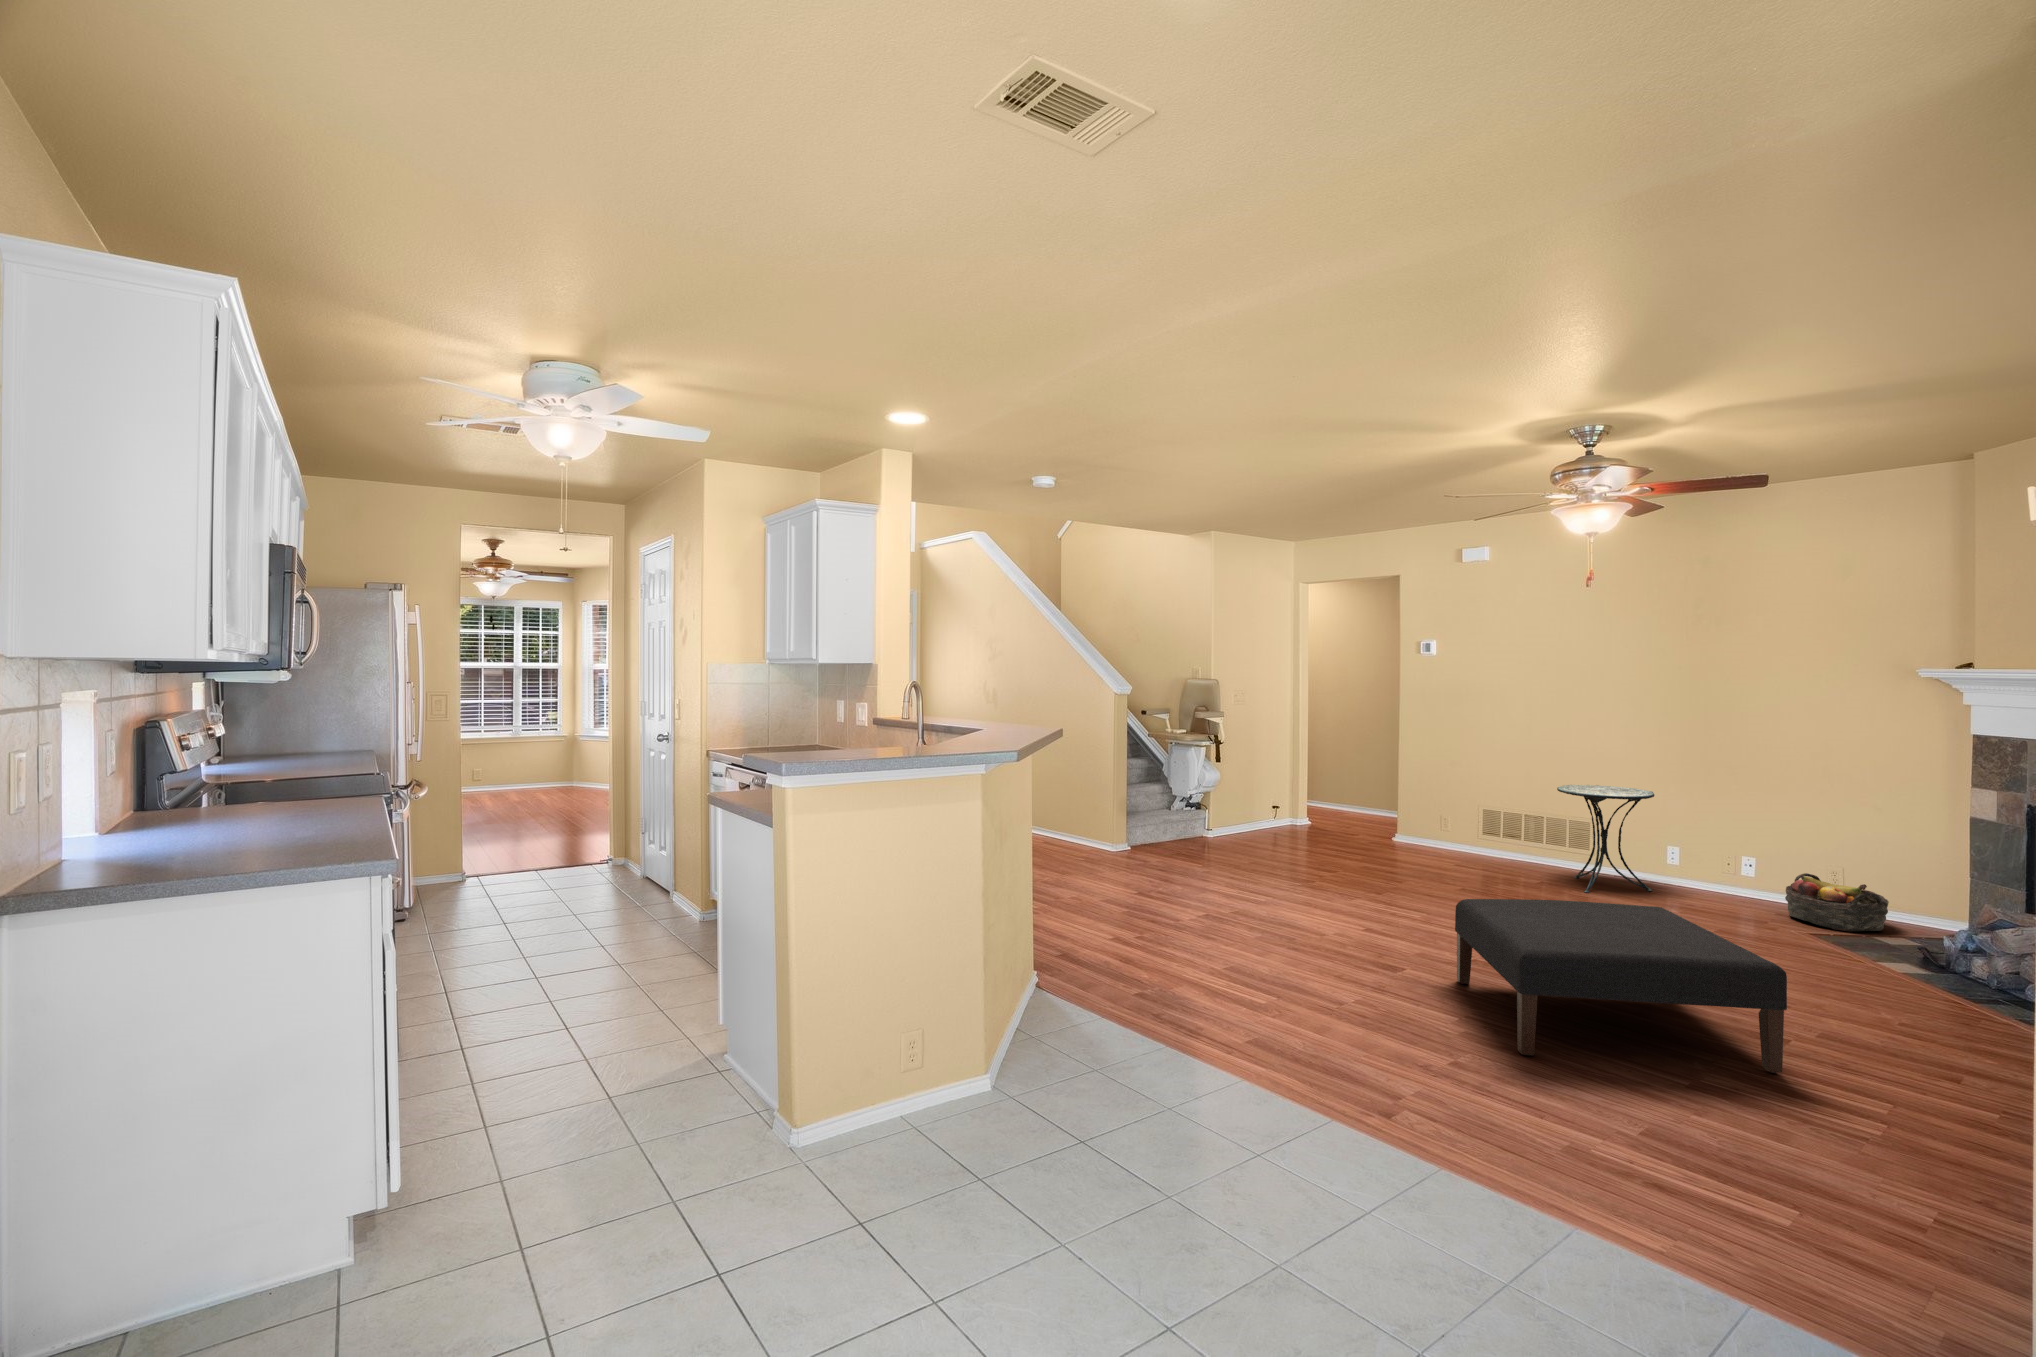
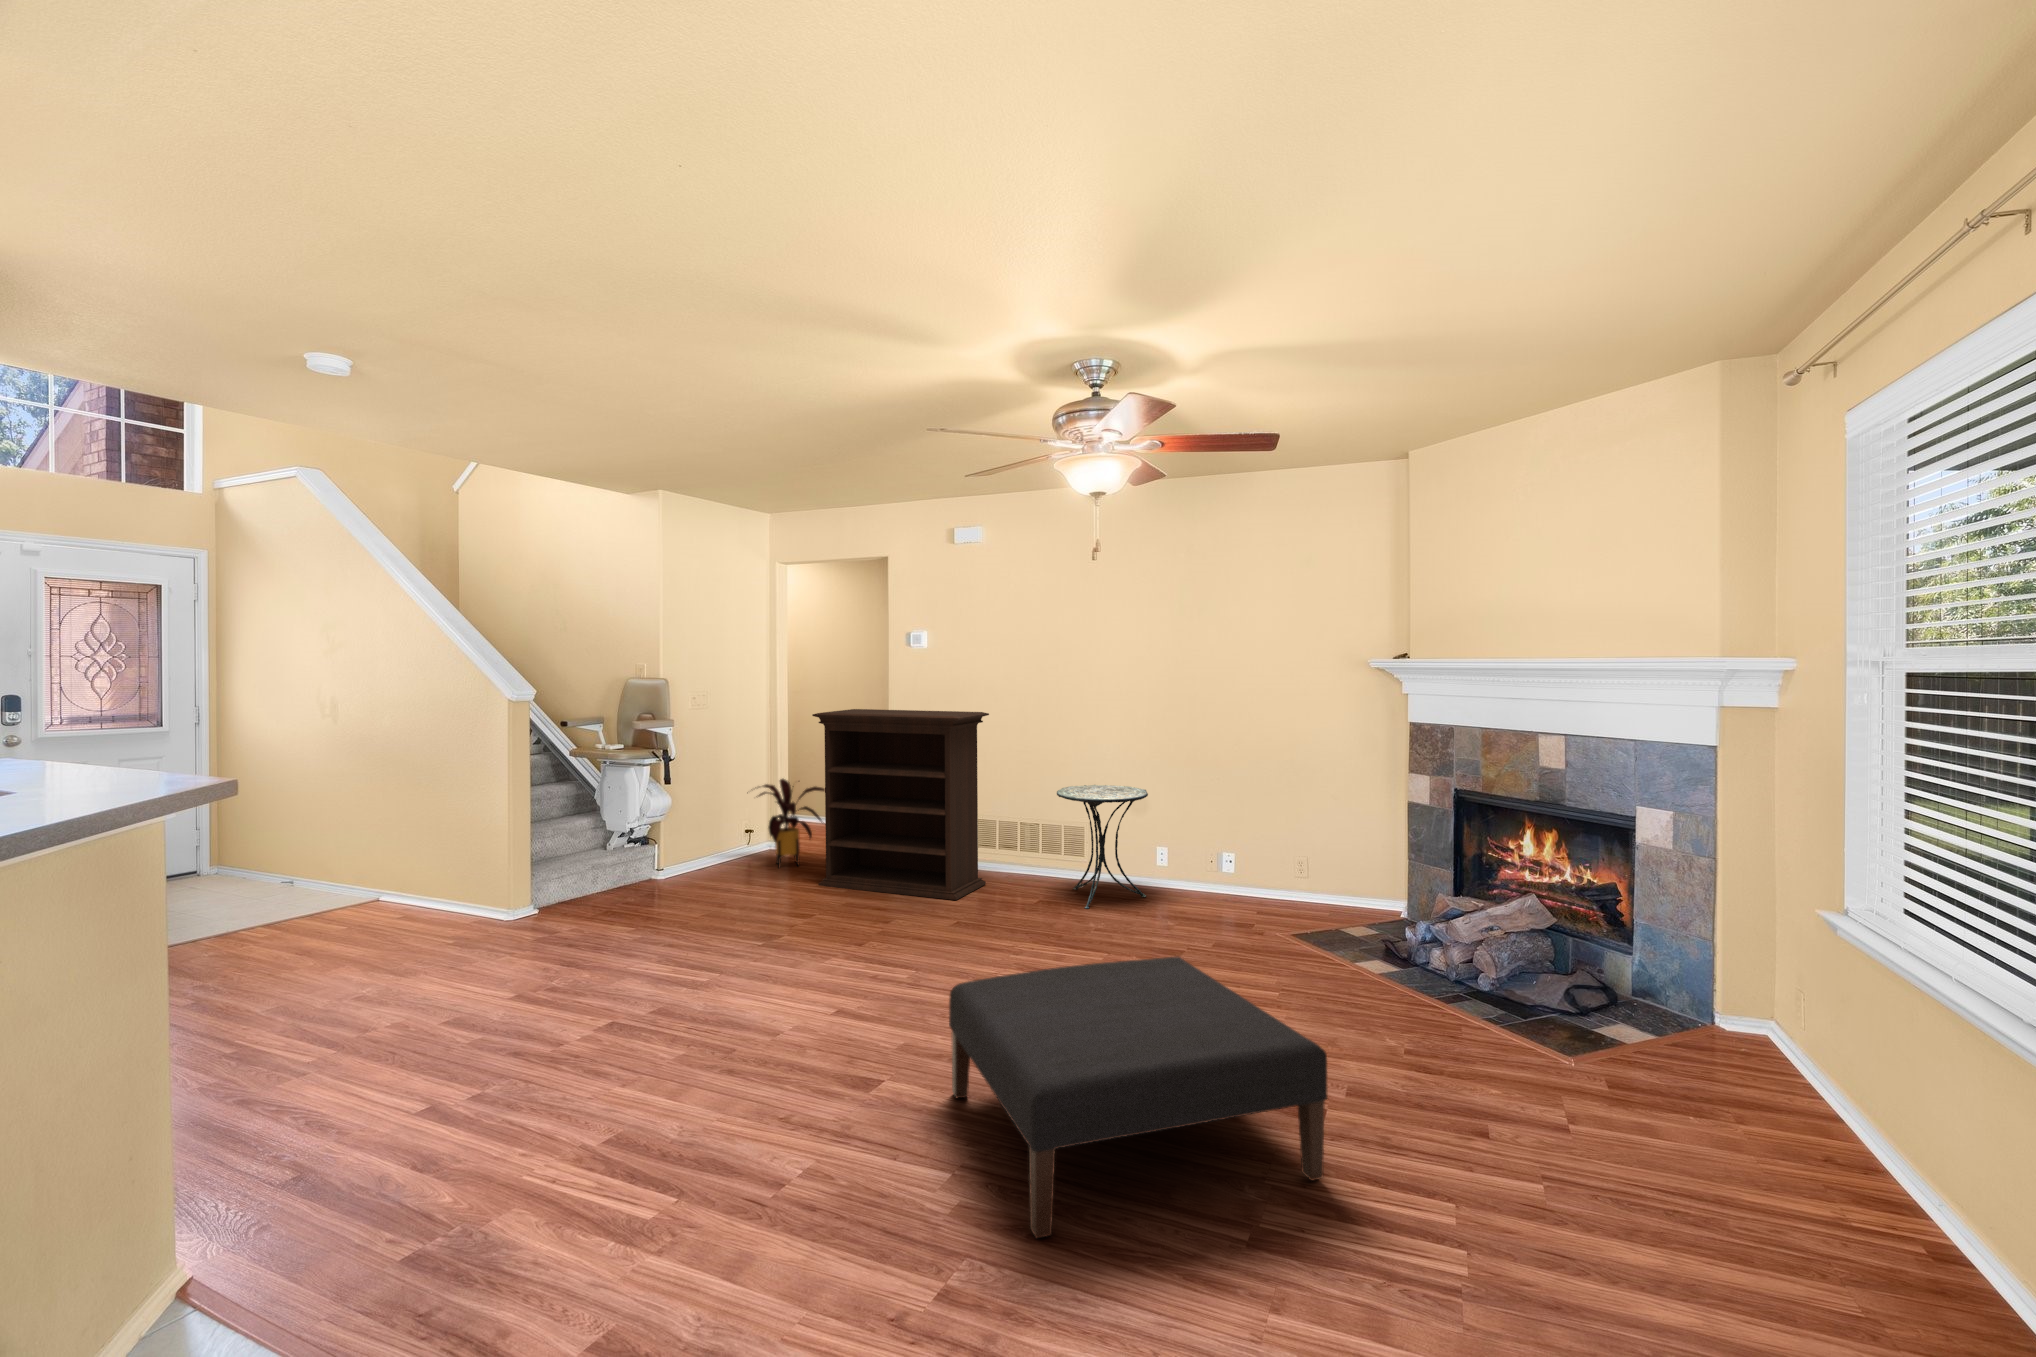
bookshelf: none [1332,712,1491,873] -> present [812,709,989,900]
house plant: none [1273,767,1347,838] -> present [758,779,825,867]
basket: present [1785,873,1889,931] -> none [1263,865,1346,924]

